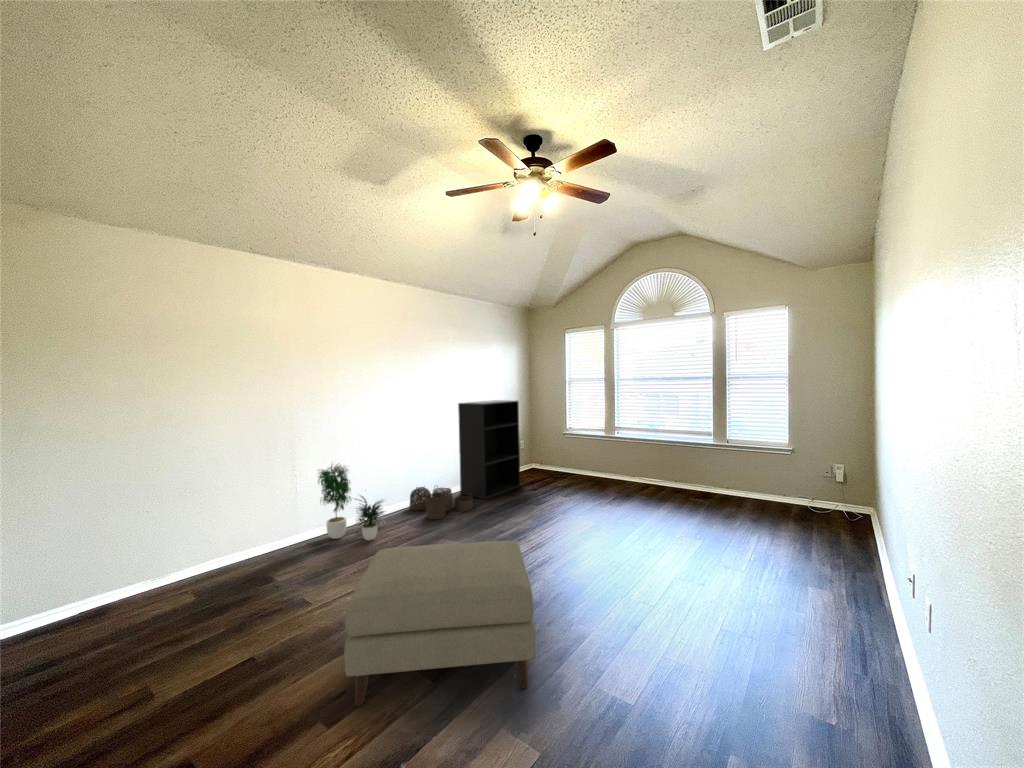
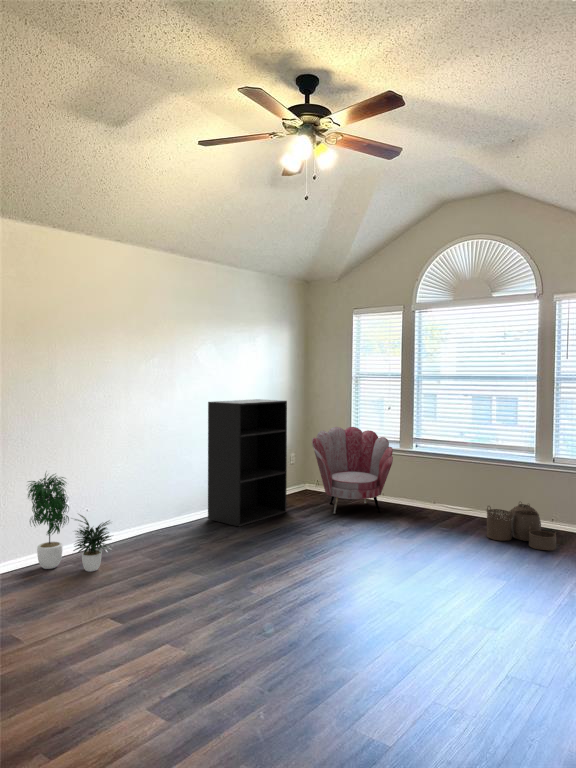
armchair: none [538,419,601,487] -> present [312,427,393,514]
woven basket: present [410,487,473,519] -> present [487,504,556,550]
ottoman: present [344,541,535,706] -> none [69,568,286,741]

